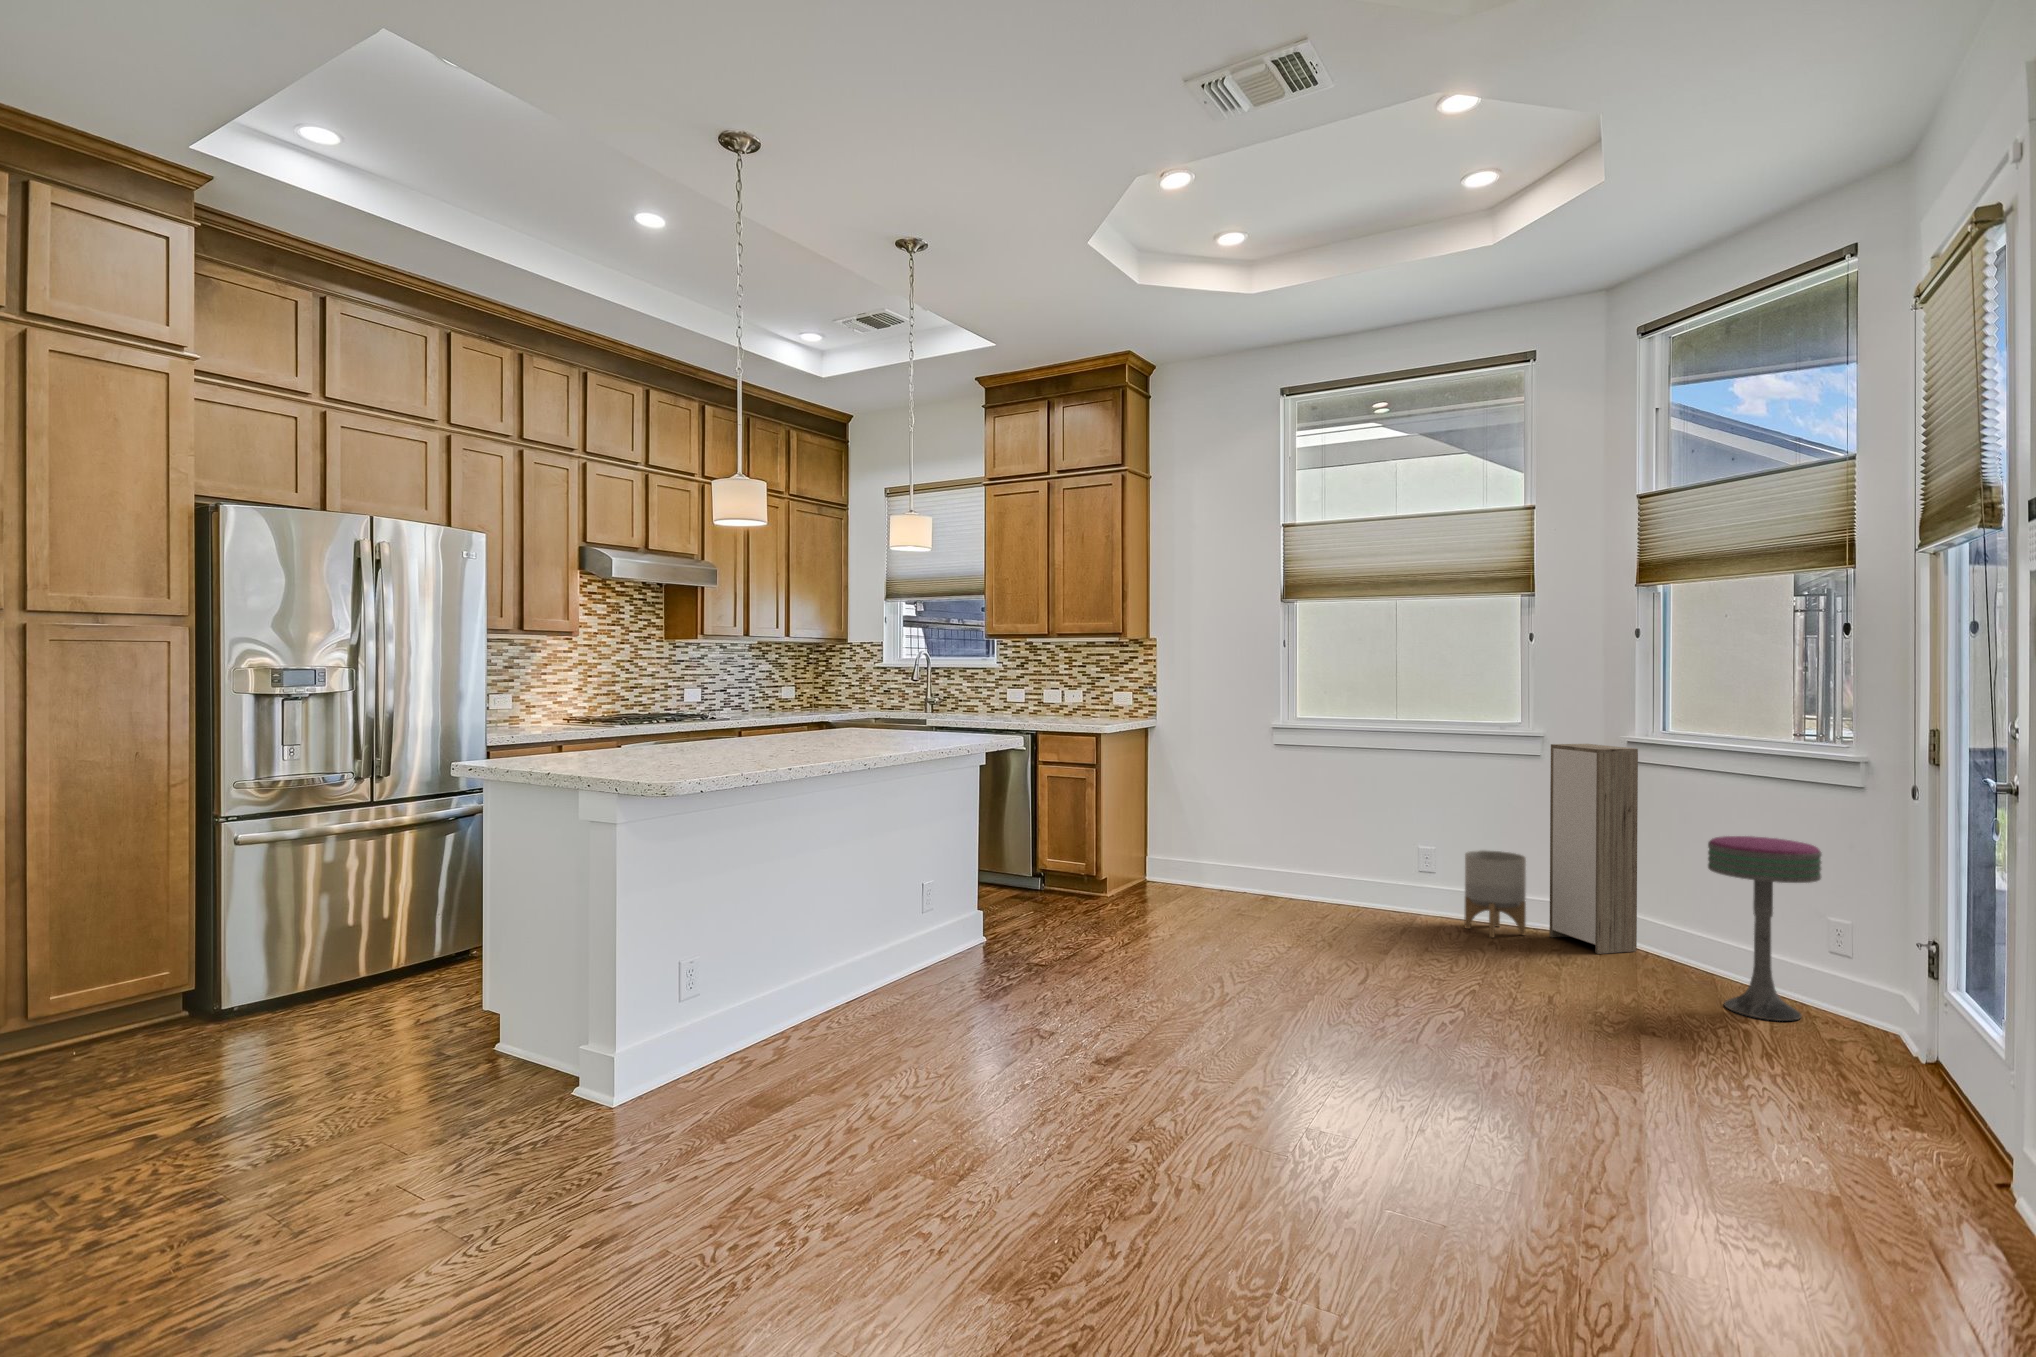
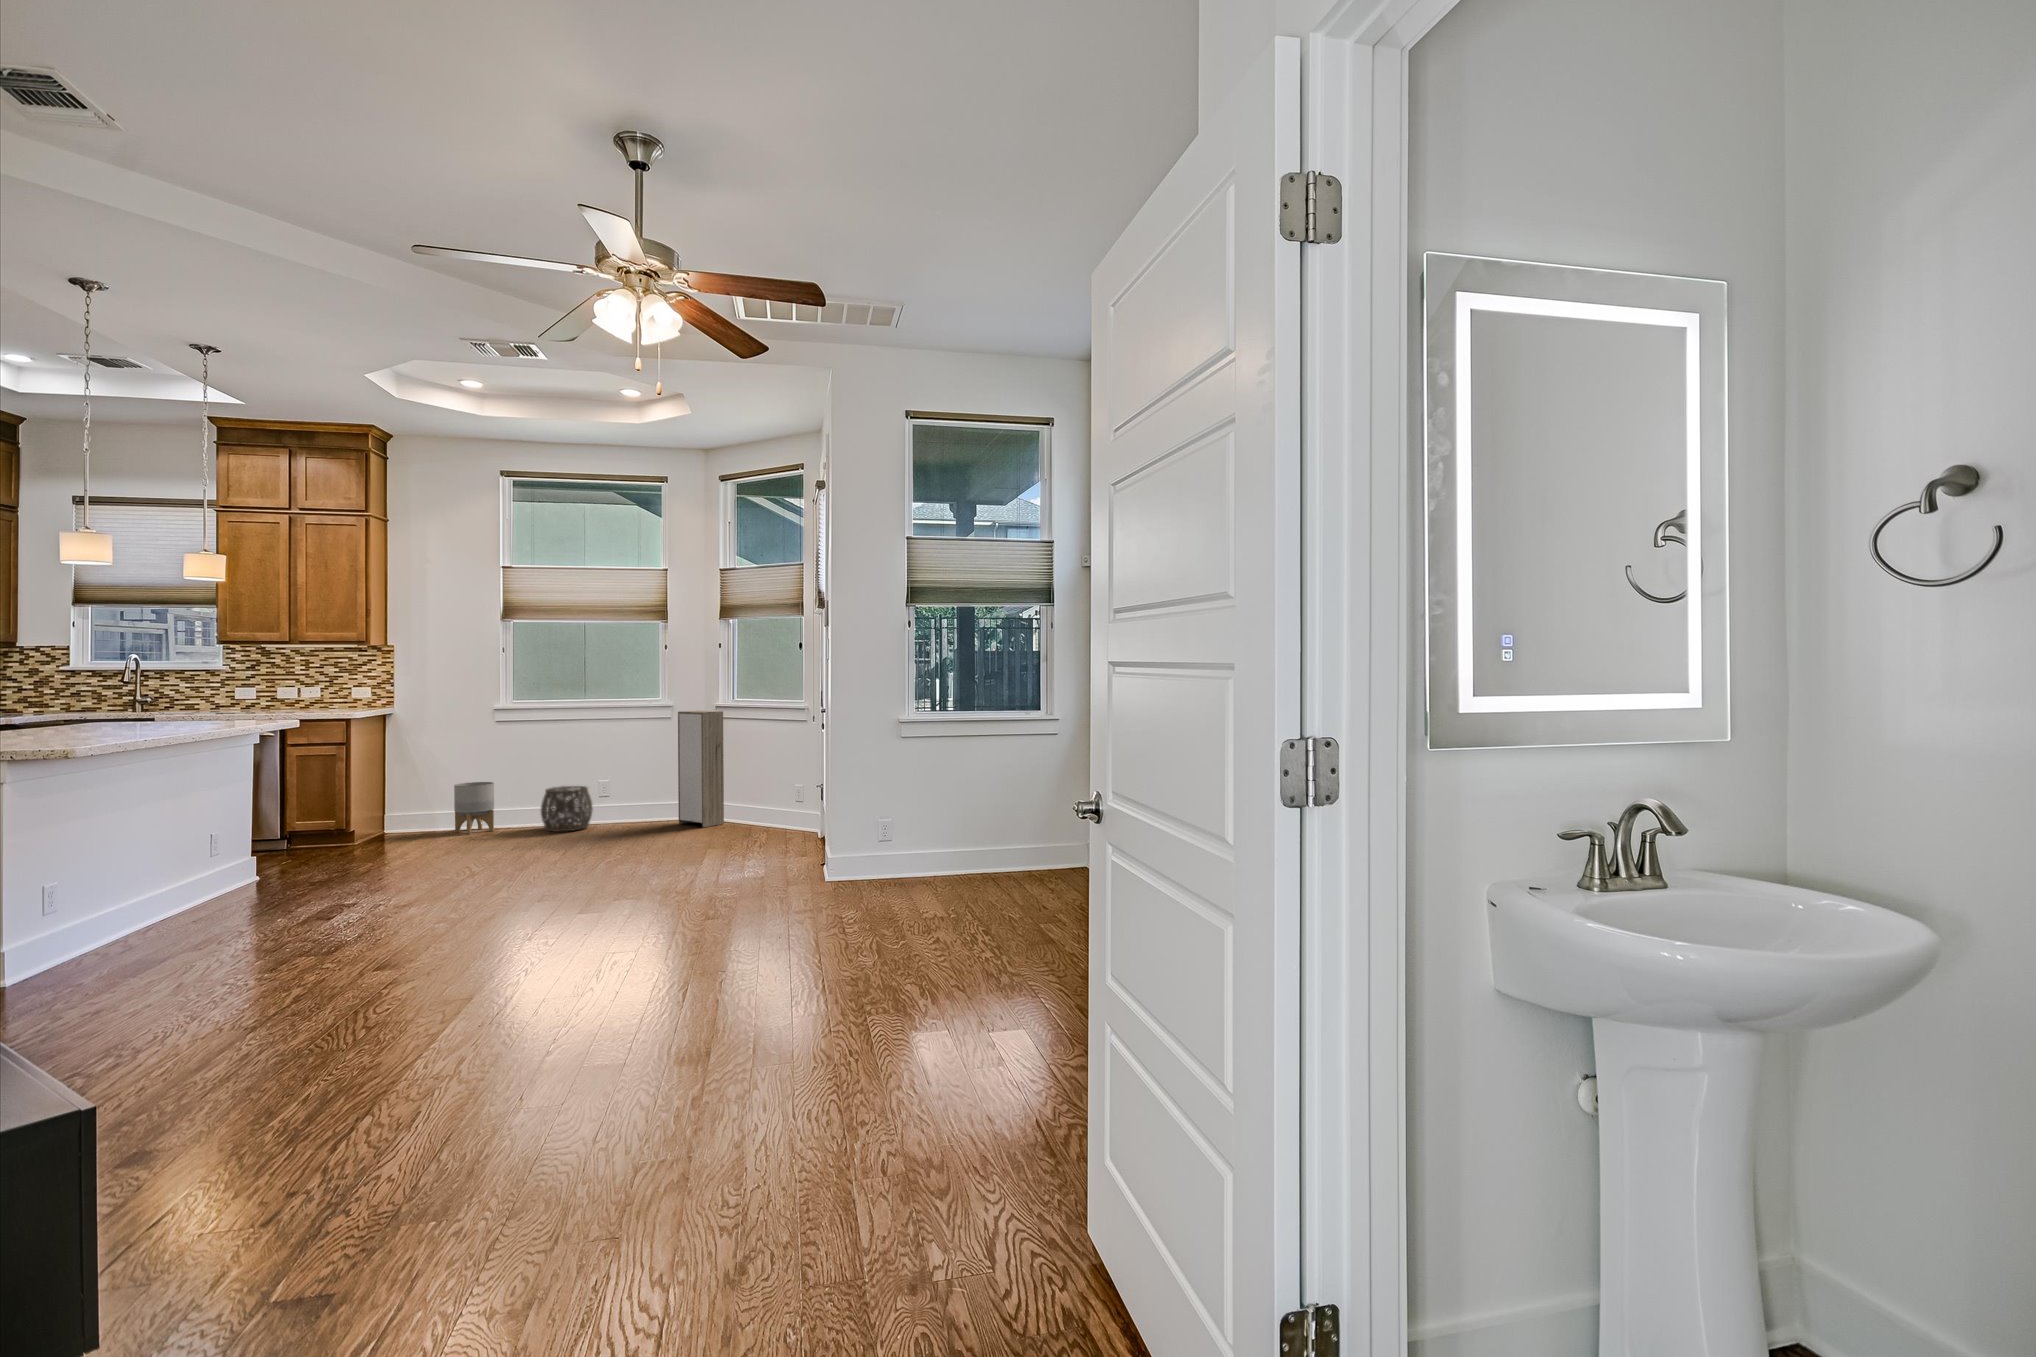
bar stool: present [1708,836,1822,1021] -> none [750,751,798,839]
woven basket: none [1330,848,1408,922] -> present [541,786,593,832]
planter: present [1464,850,1526,938] -> present [454,782,494,834]

